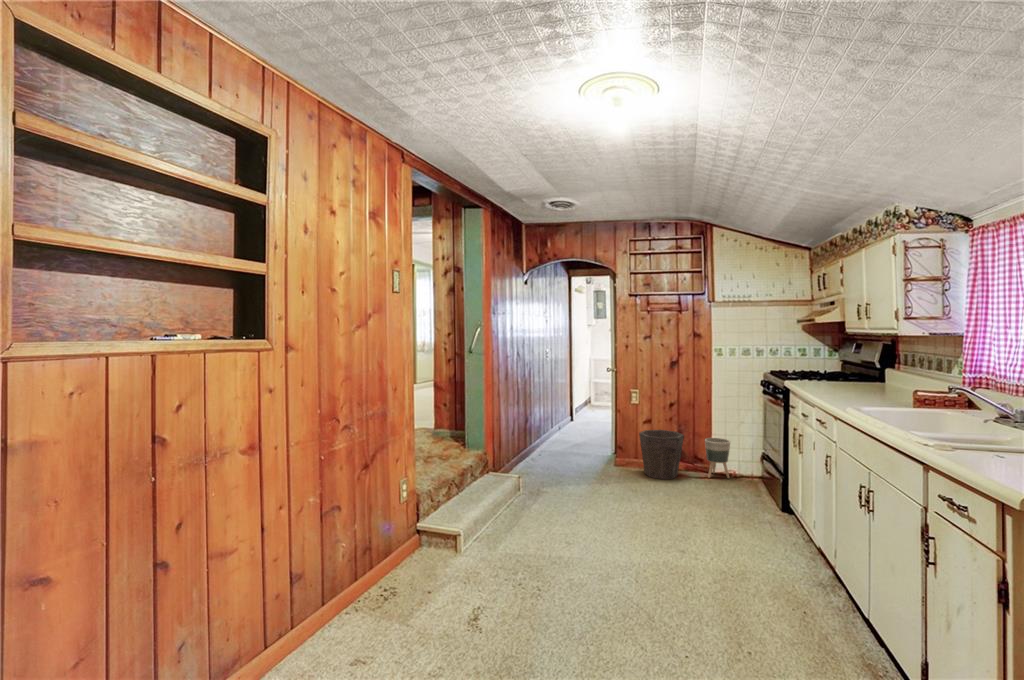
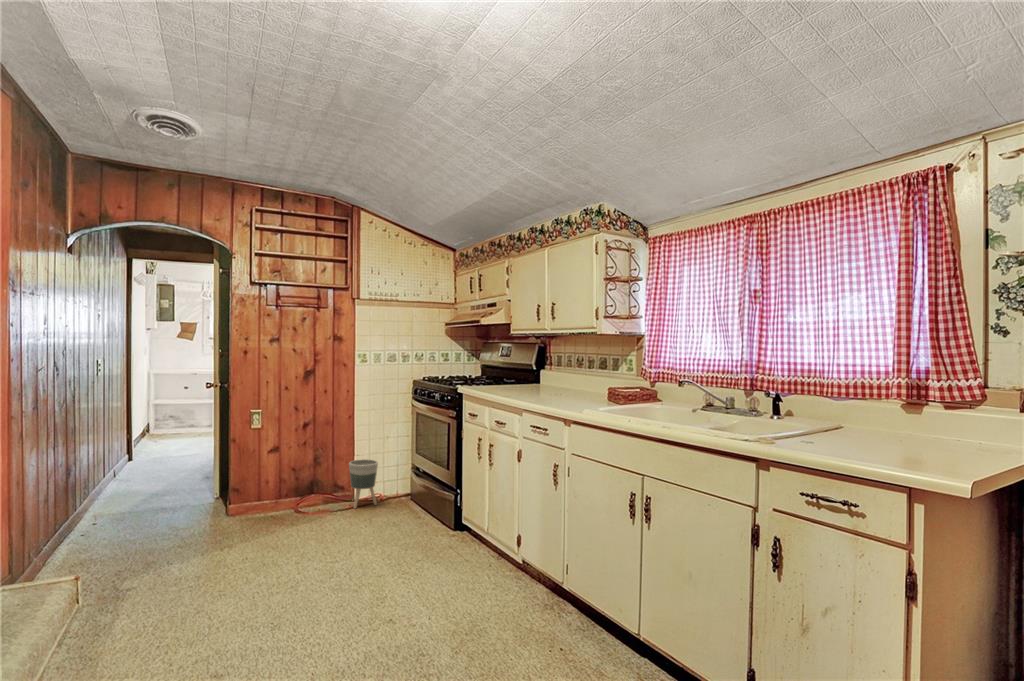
waste bin: present [639,430,684,479] -> none [268,458,326,522]

